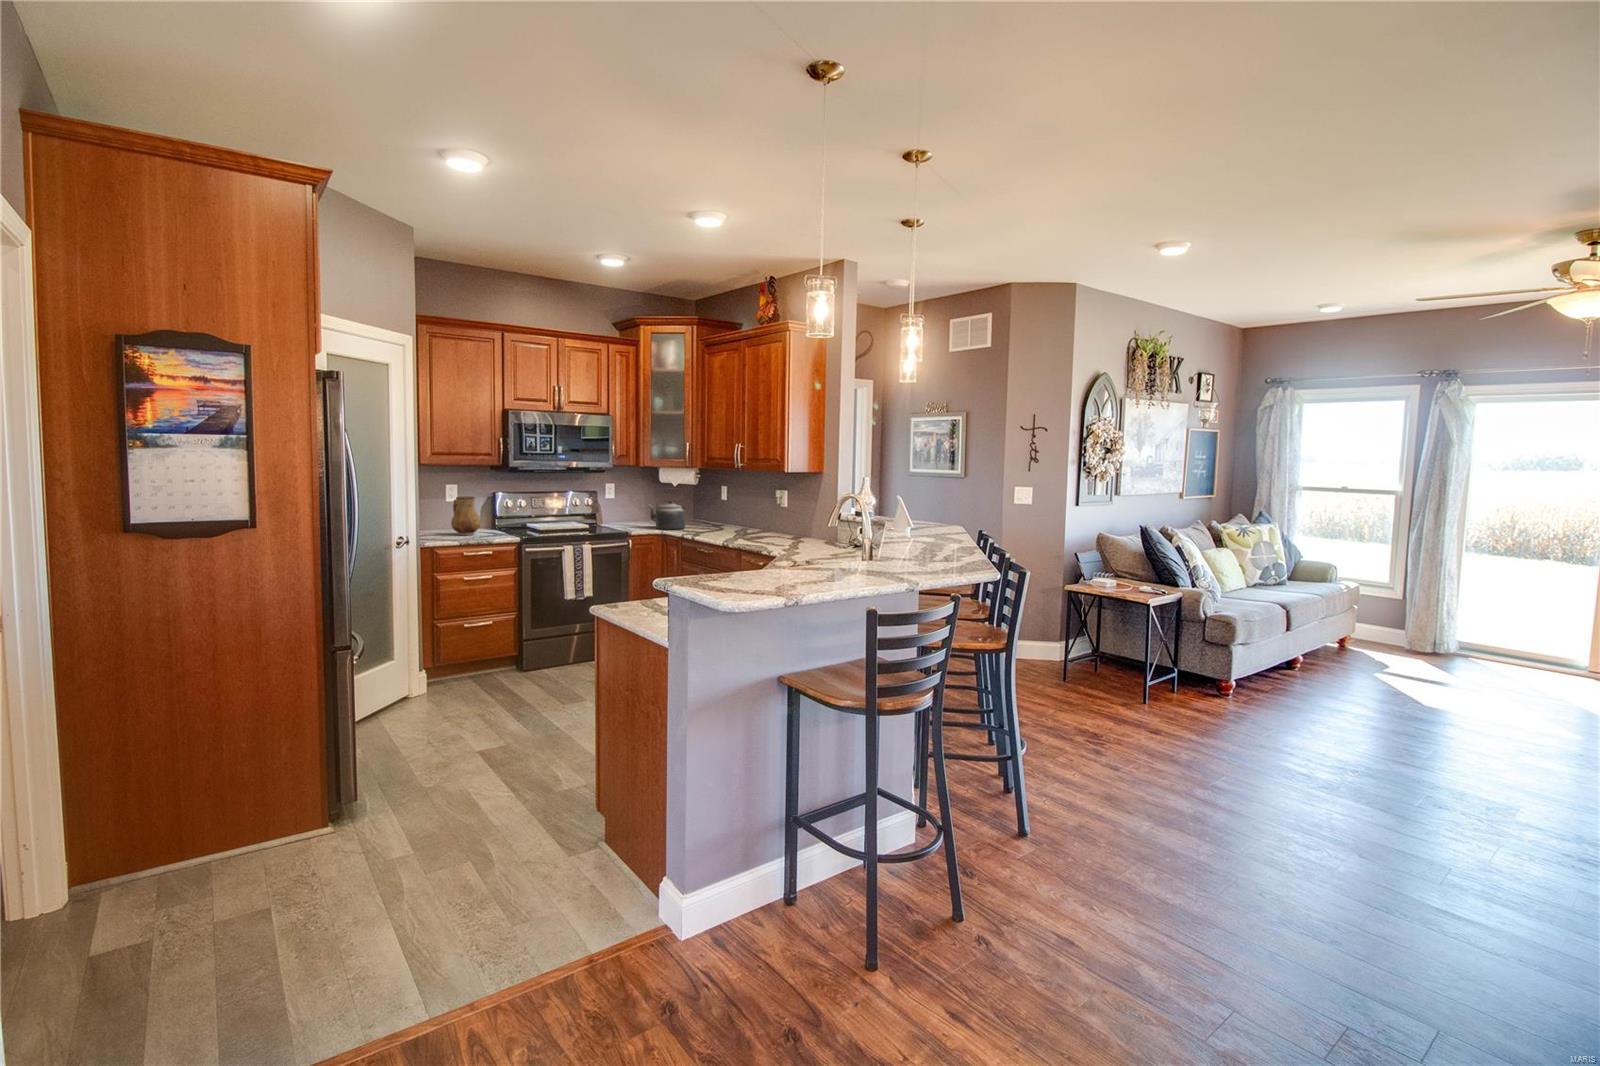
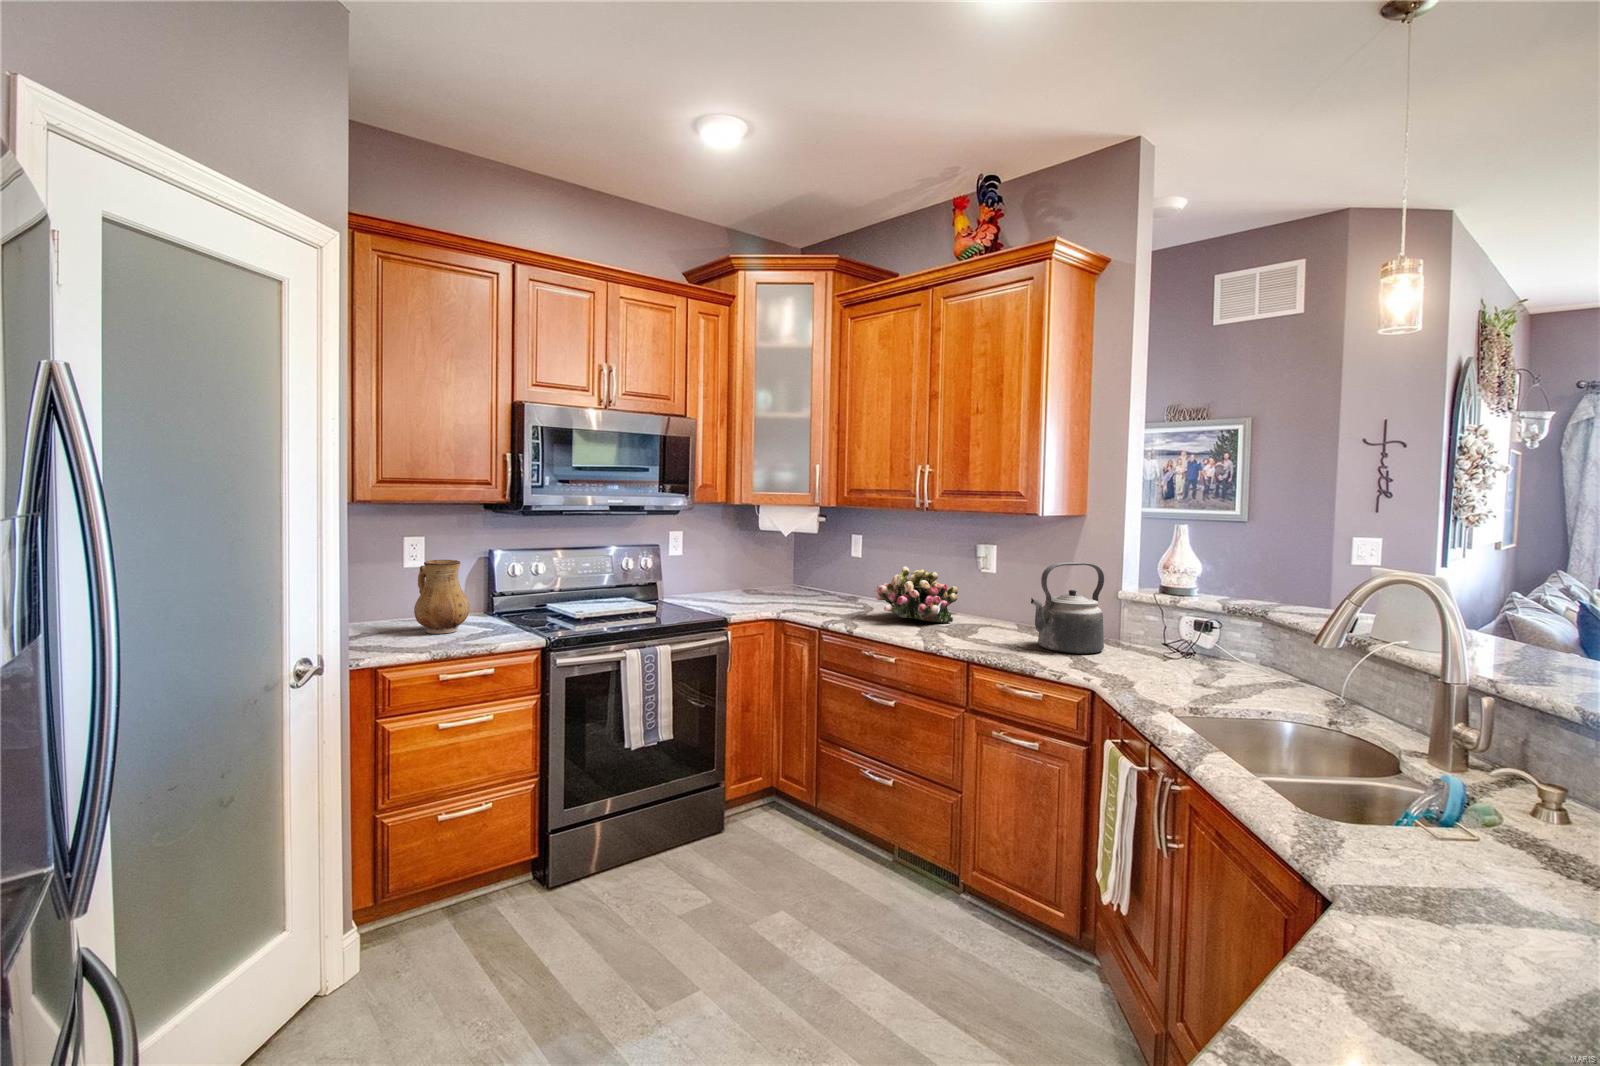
kettle: present [648,488,686,530] -> present [1031,562,1104,654]
flower arrangement: none [714,503,764,535] -> present [874,567,958,623]

